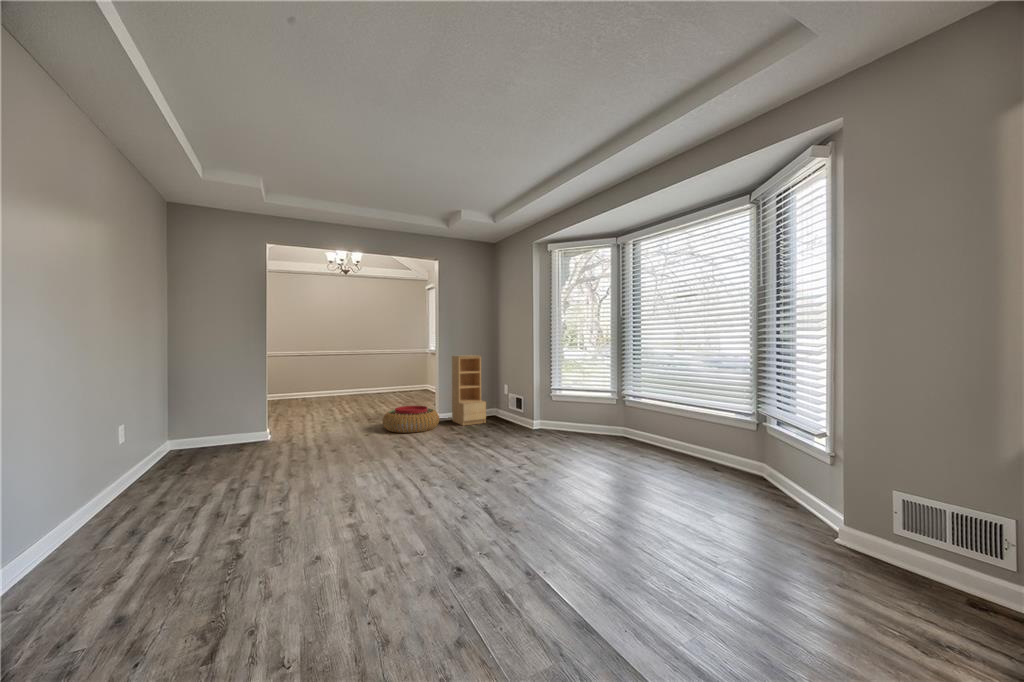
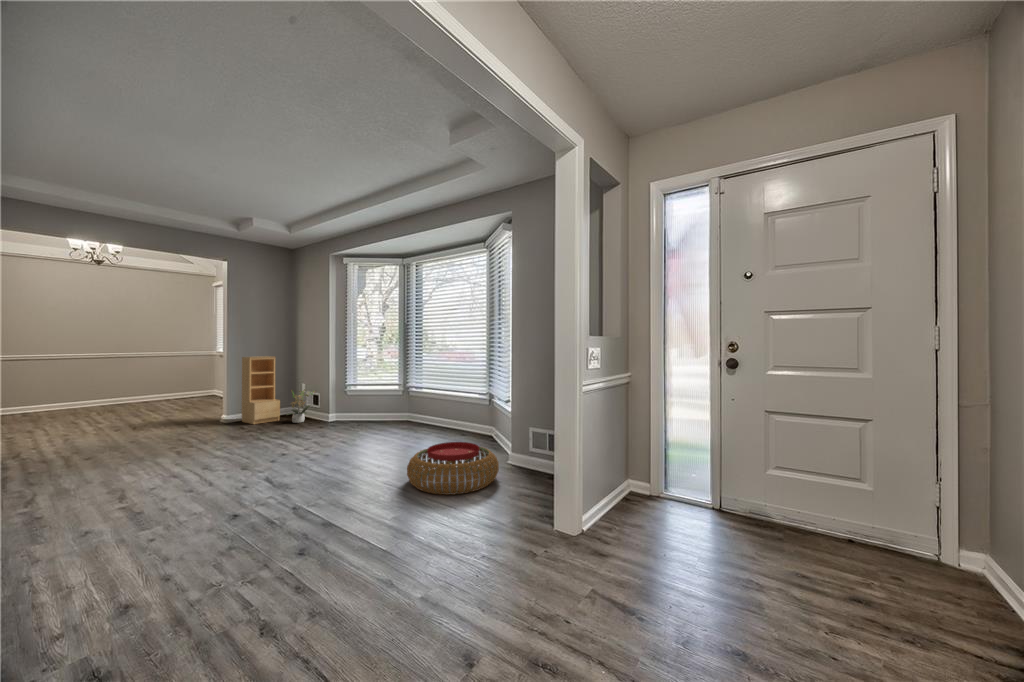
potted plant: none [493,391,521,428] -> present [286,389,314,423]
pouf: present [383,406,439,433] -> present [407,442,499,495]

